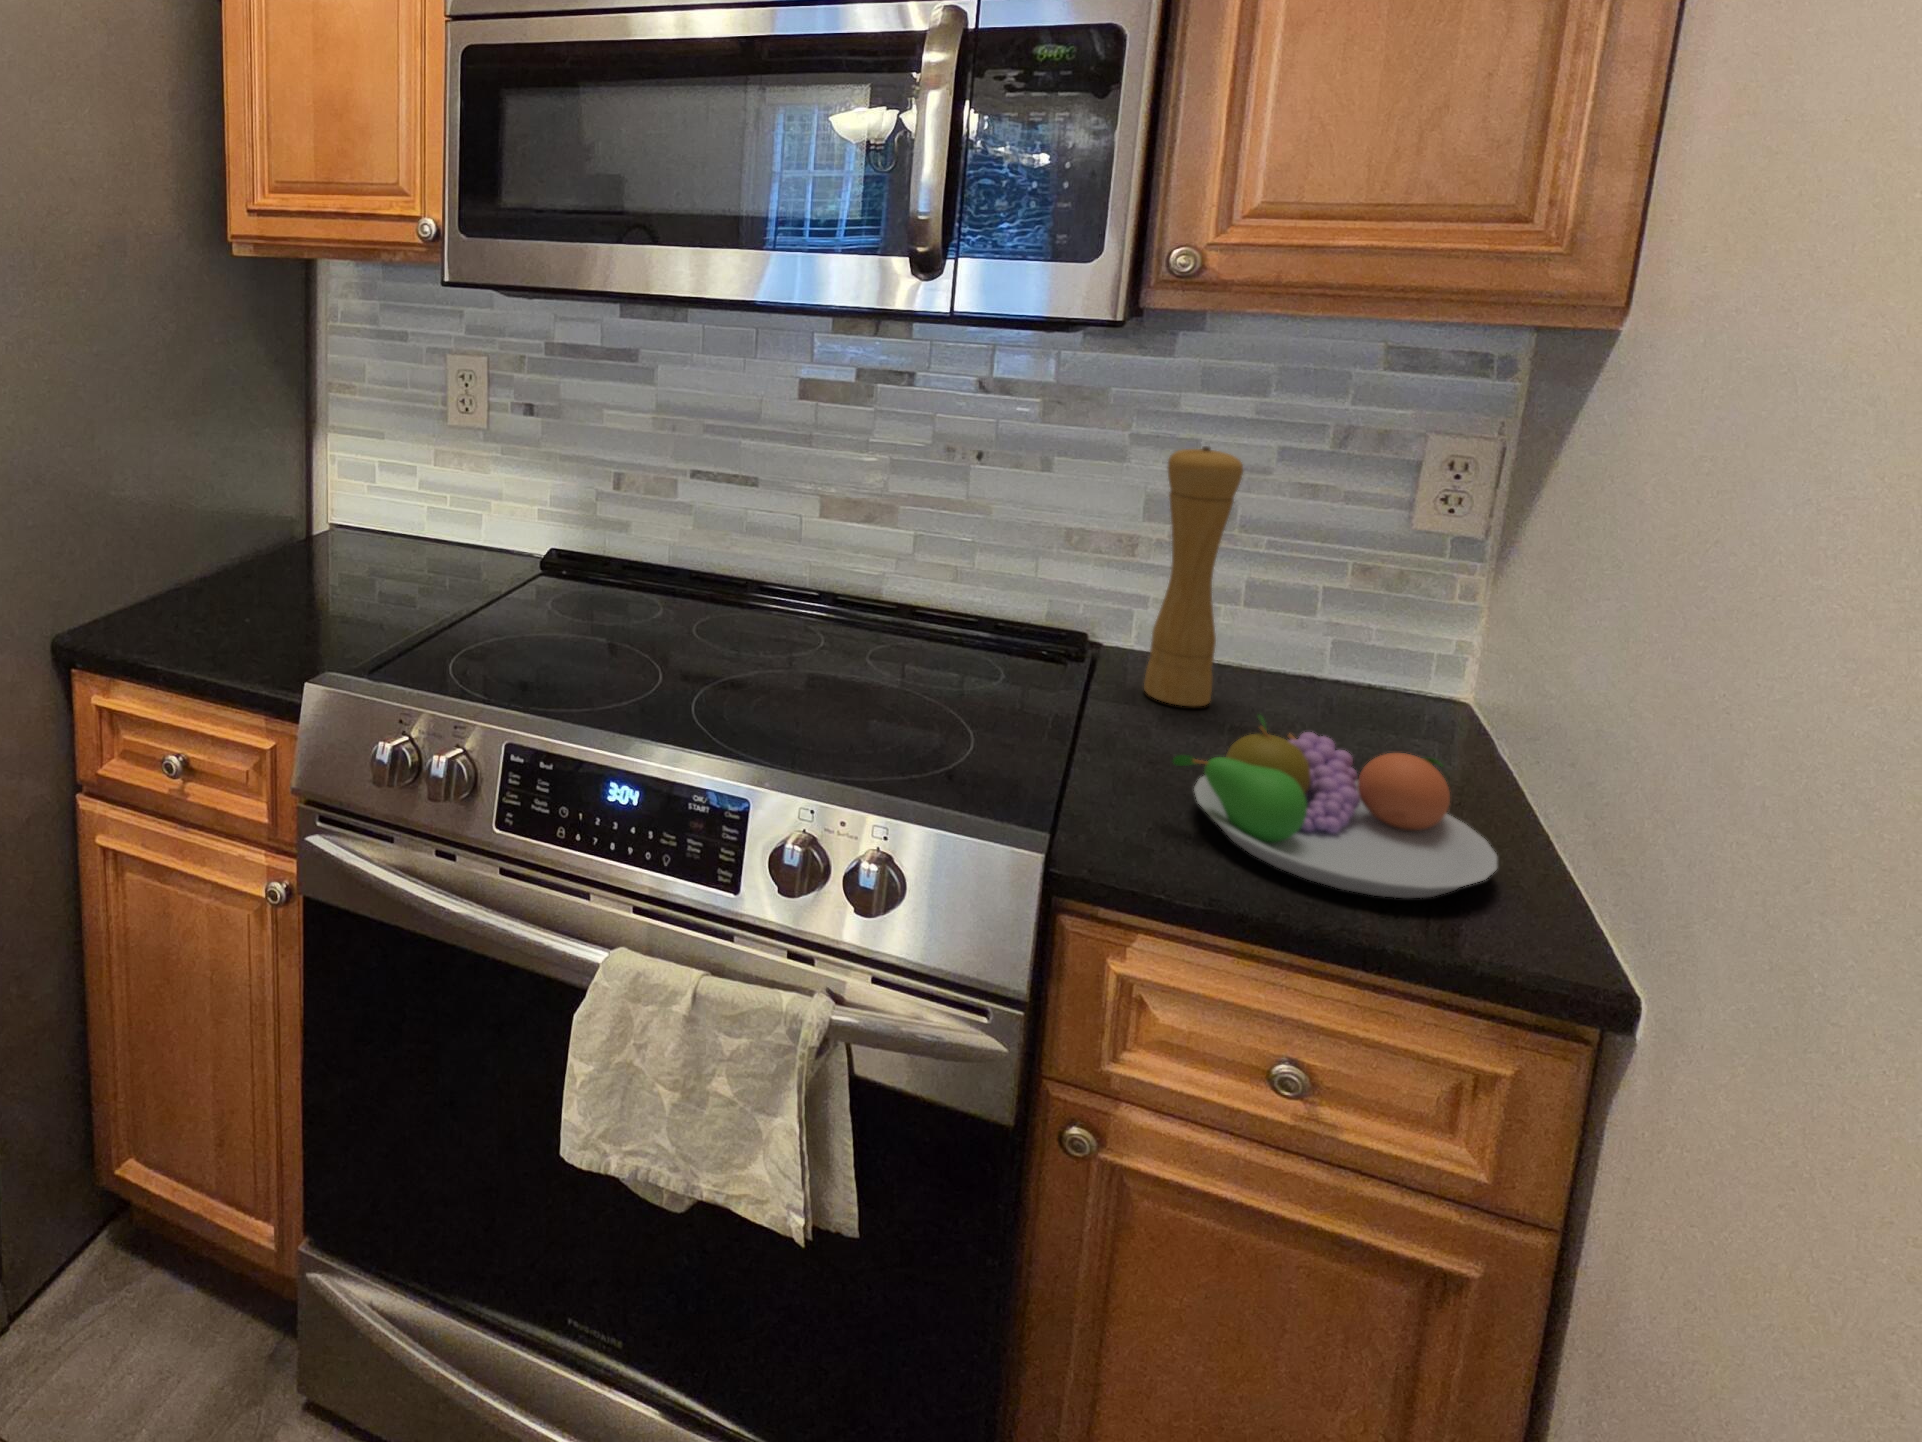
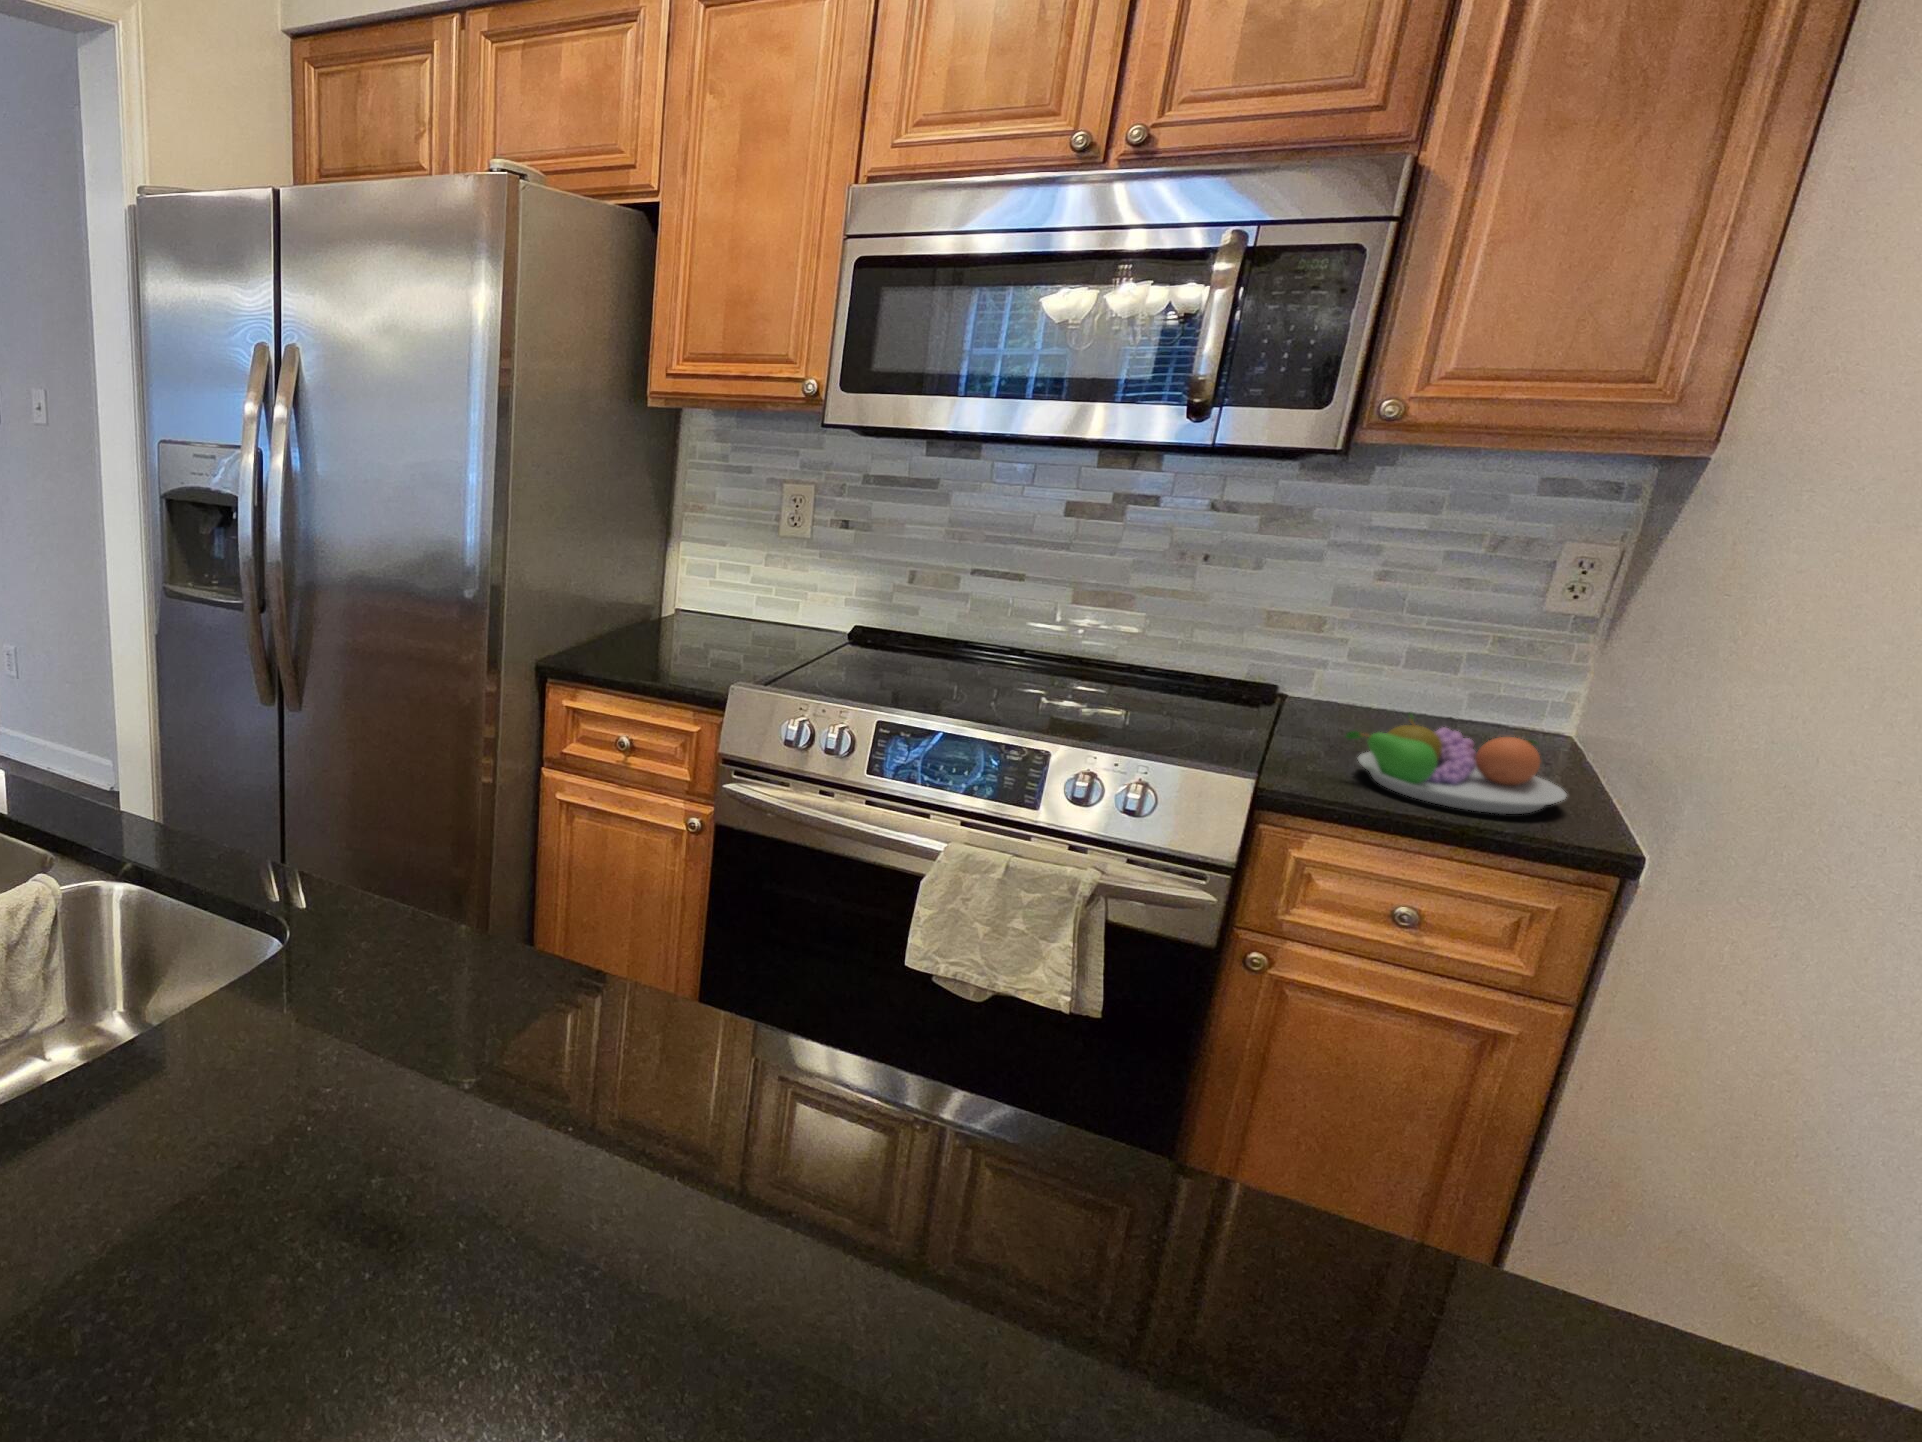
pepper mill: present [1144,446,1243,706] -> none [1321,545,1417,728]

